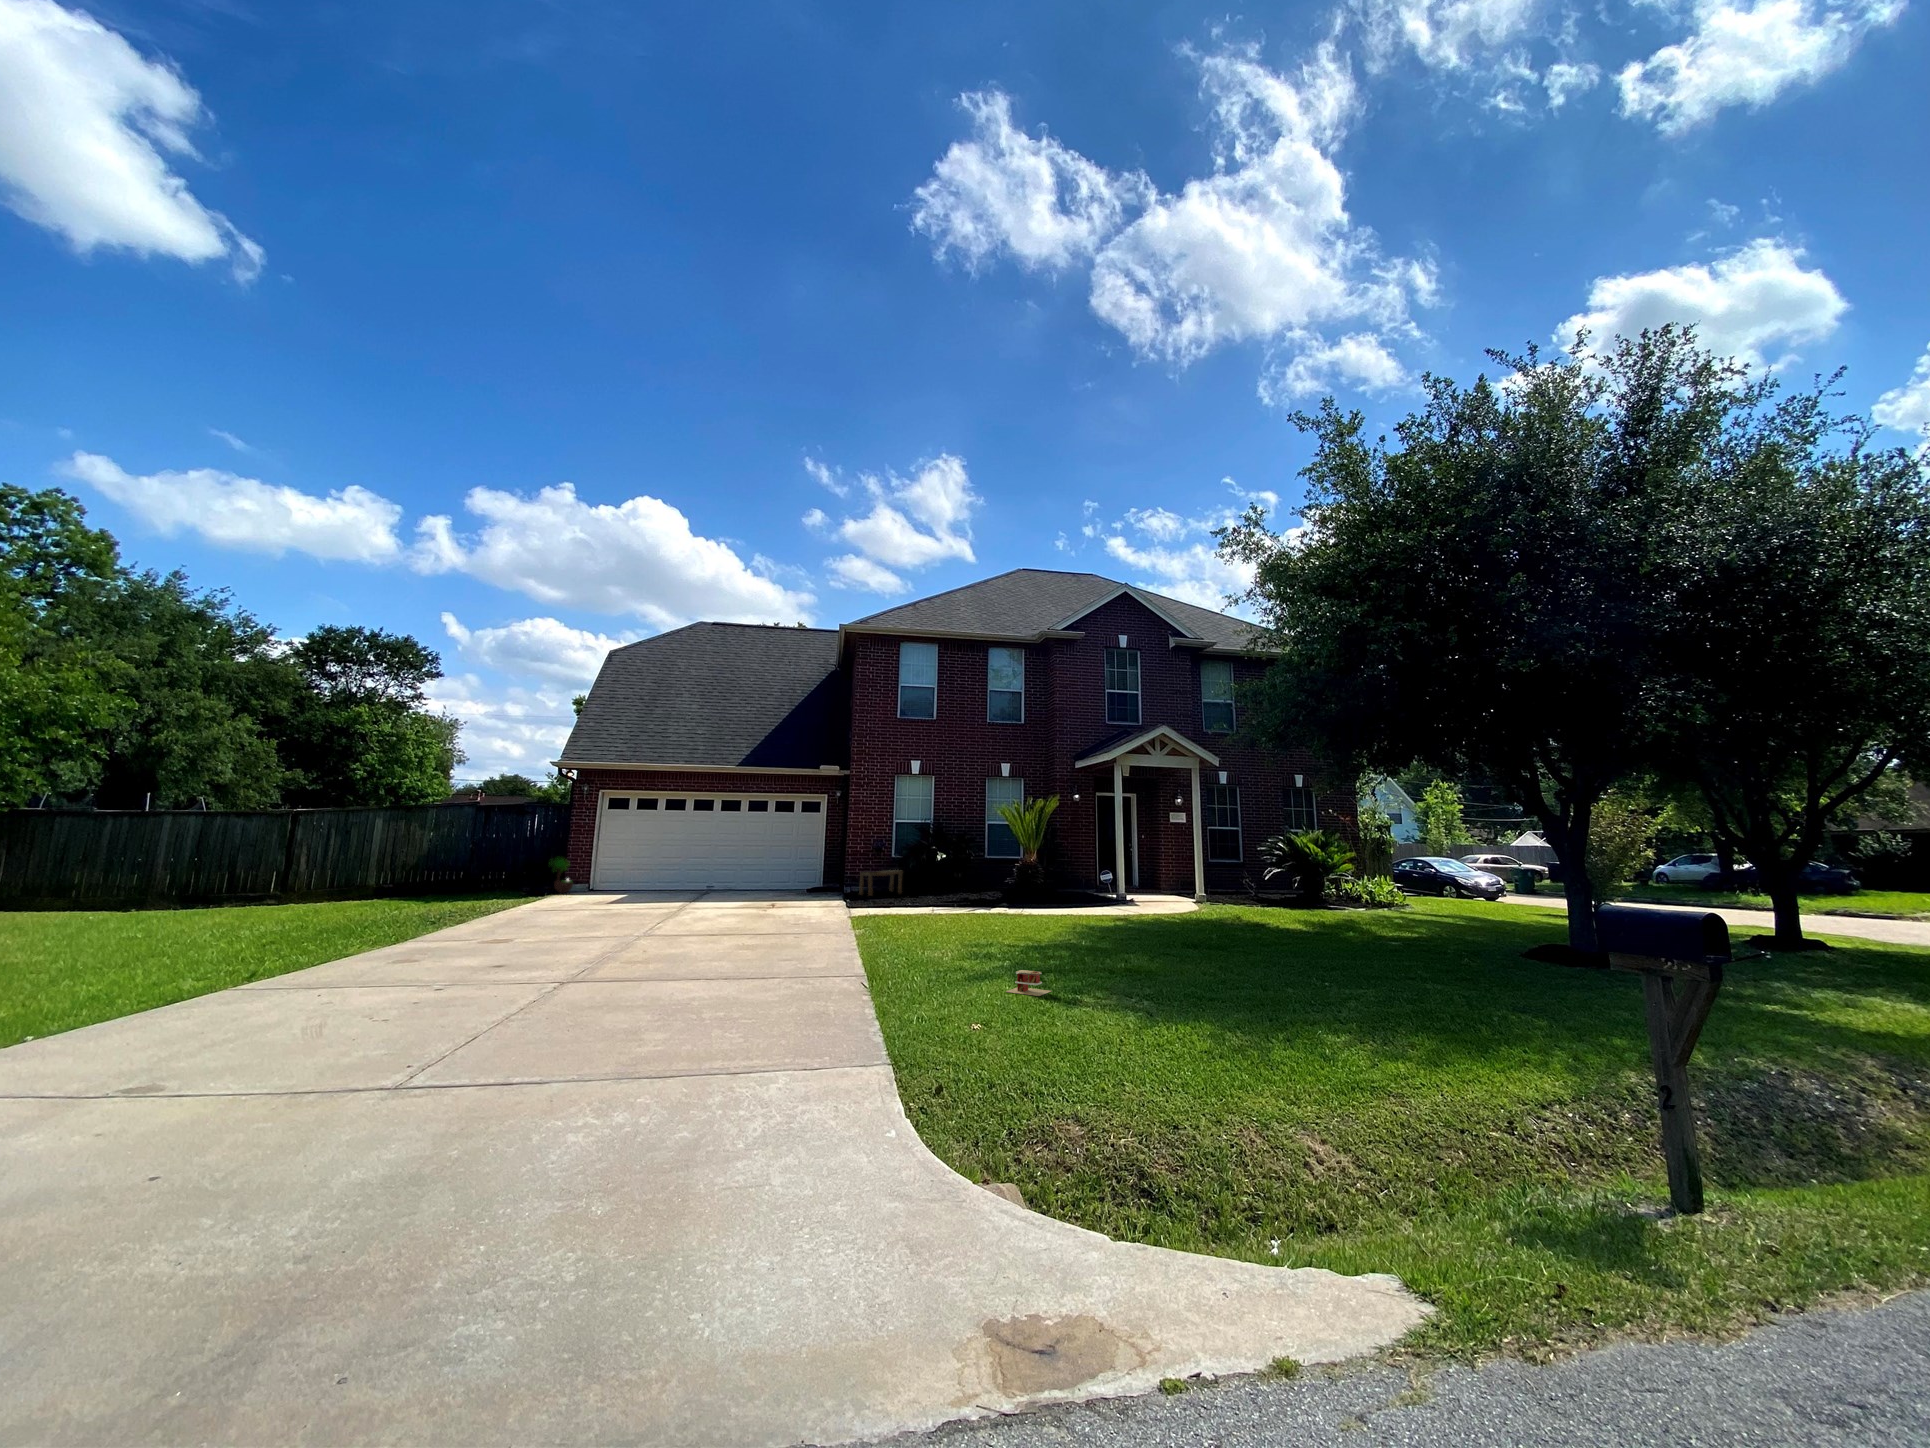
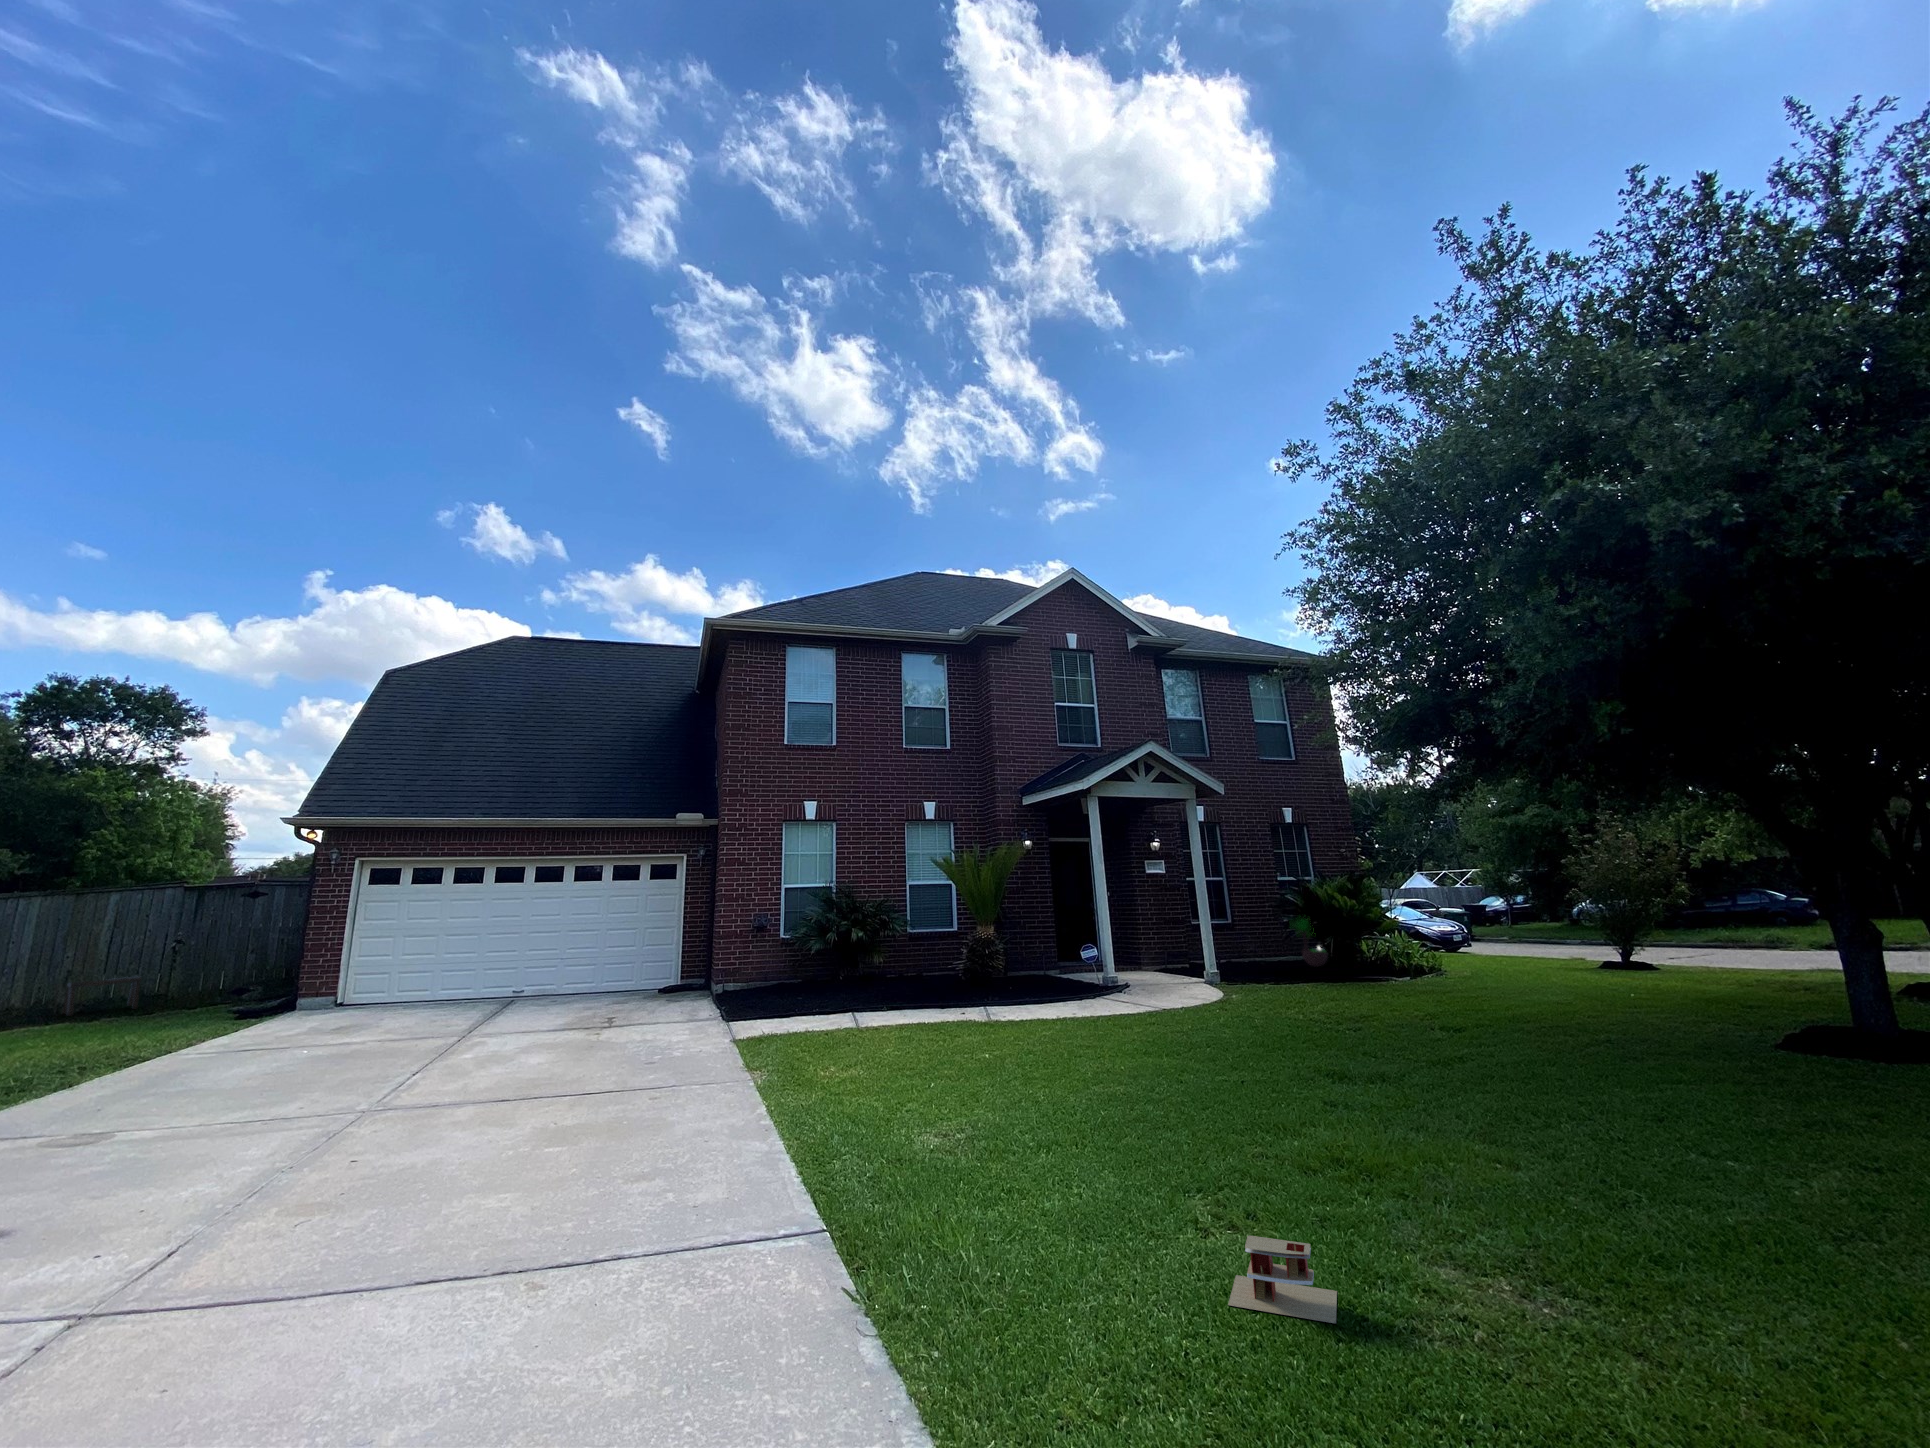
potted tree: present [551,858,573,893] -> present [1290,917,1328,967]
bench: present [859,870,903,896] -> present [62,976,142,1016]

